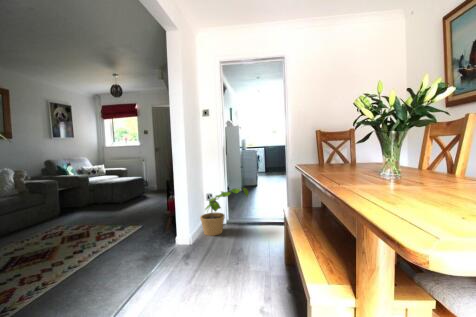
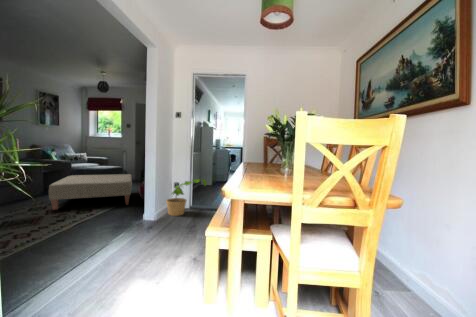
ottoman: none [63,186,157,236] -> present [49,174,132,210]

